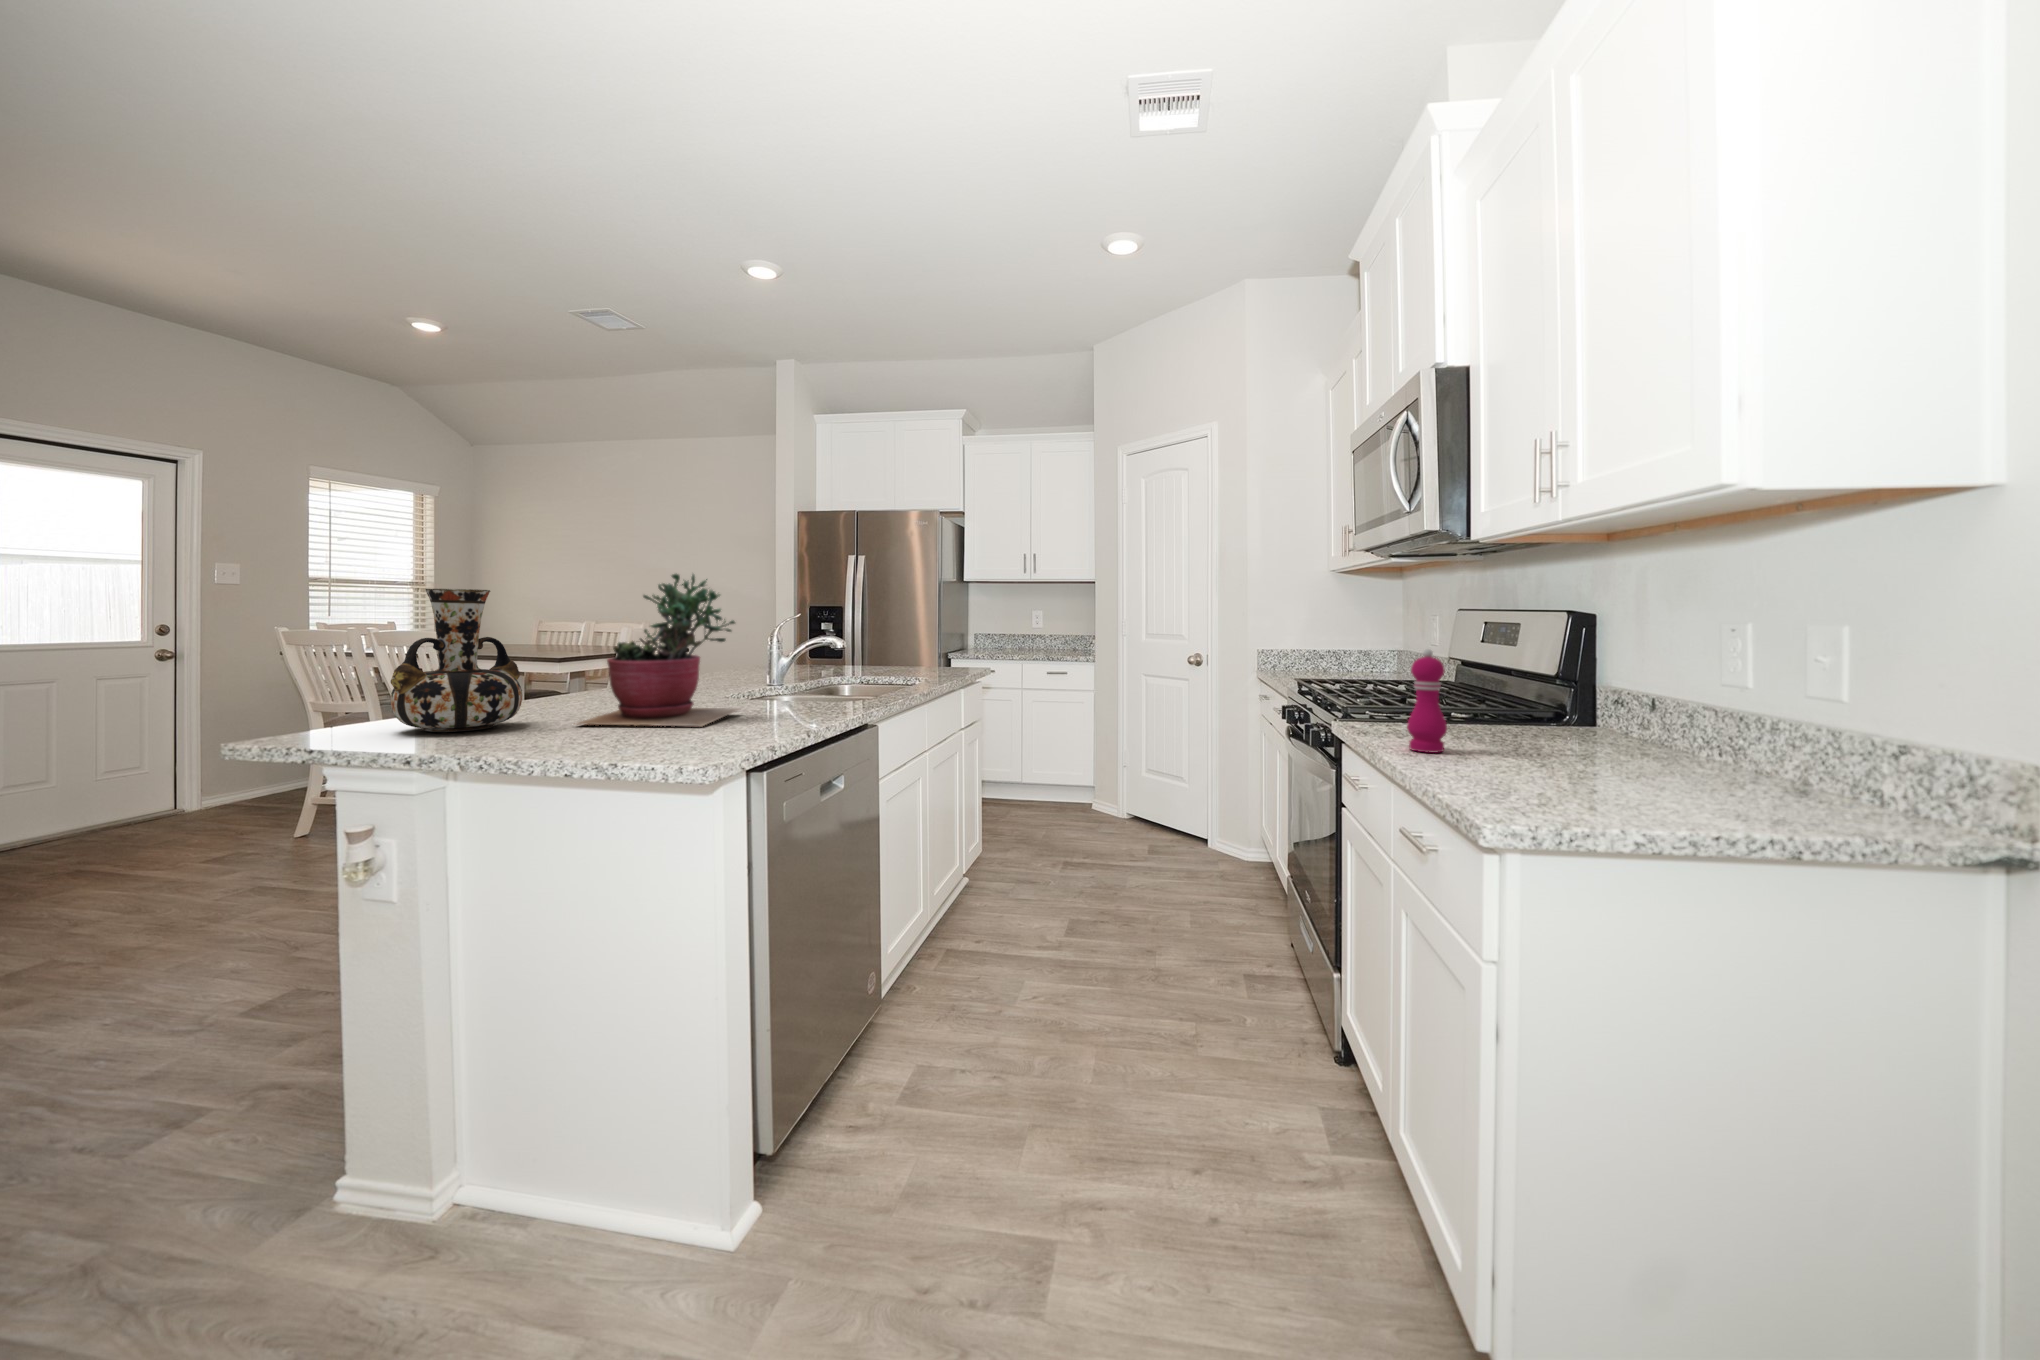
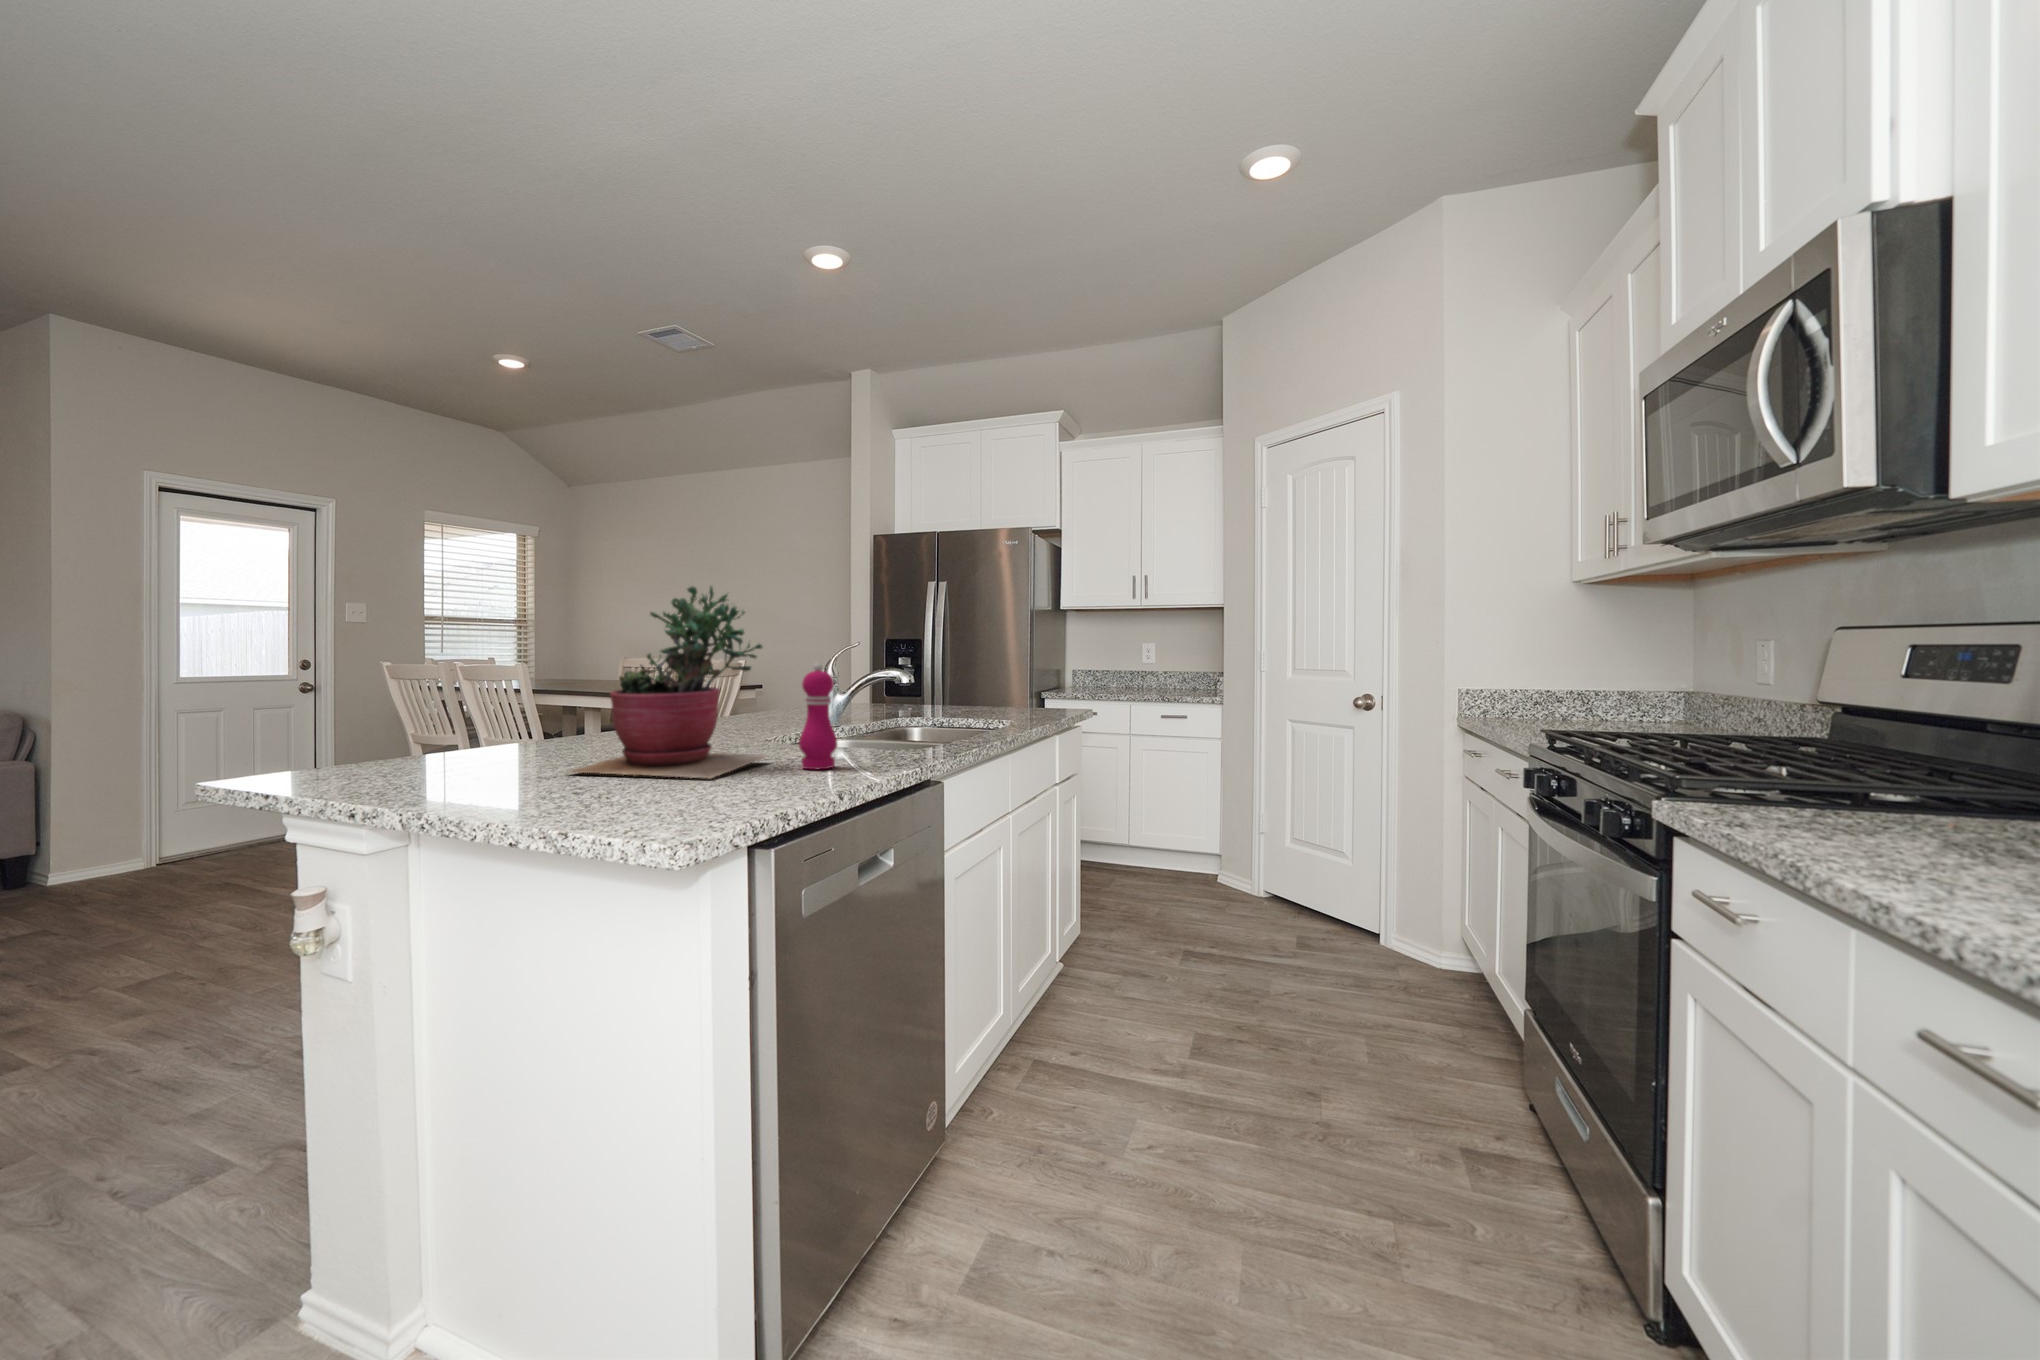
vase: present [390,589,522,732] -> none [361,607,516,779]
pepper mill: present [1407,649,1447,752] -> present [799,663,837,769]

